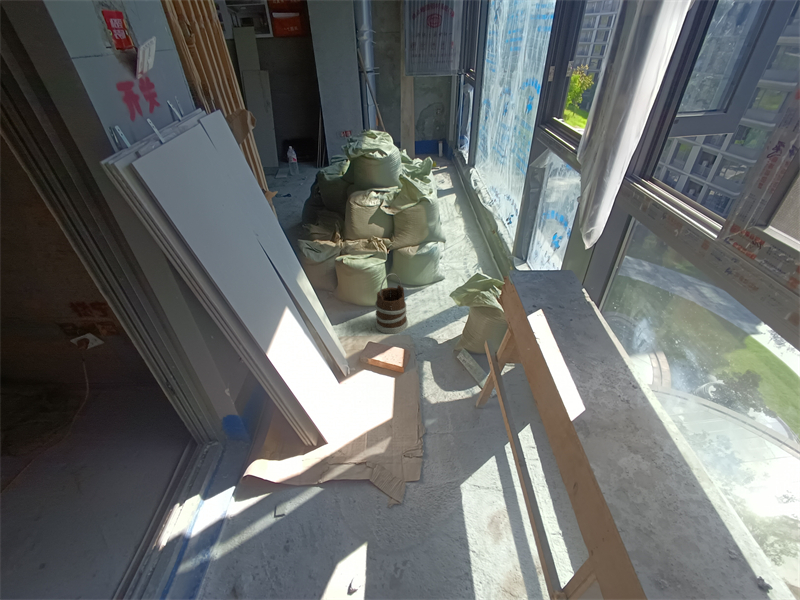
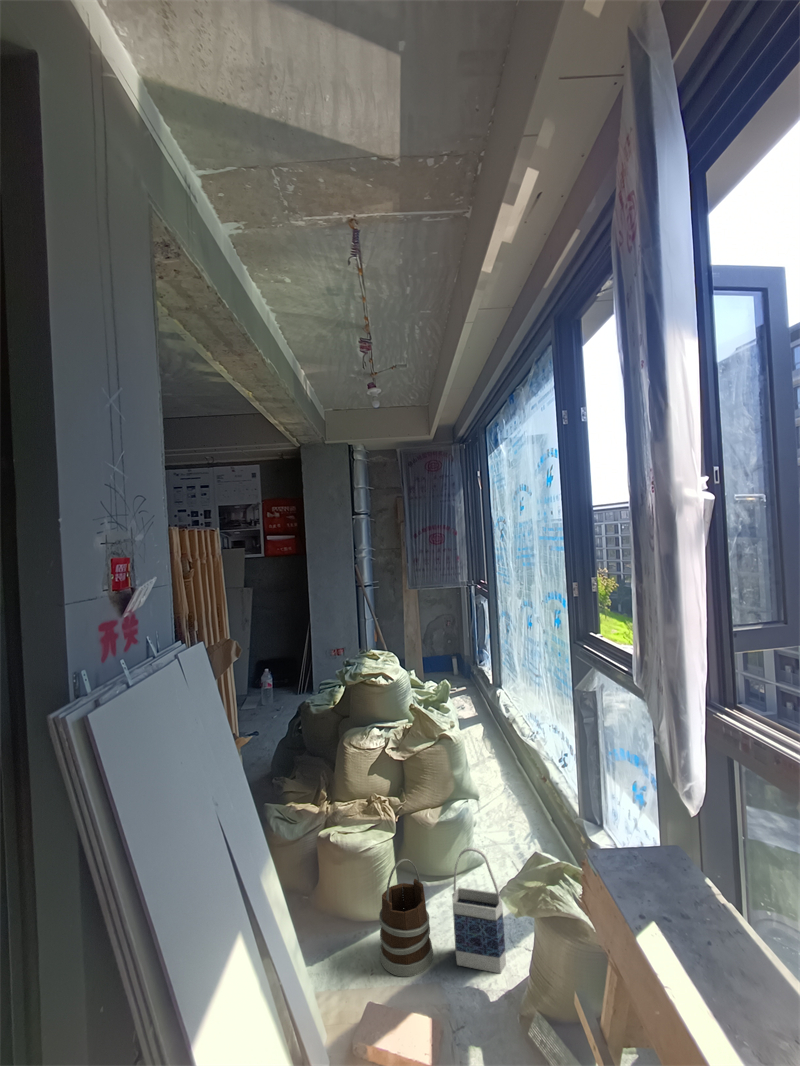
bag: none [421,268,452,334] -> present [452,847,506,973]

